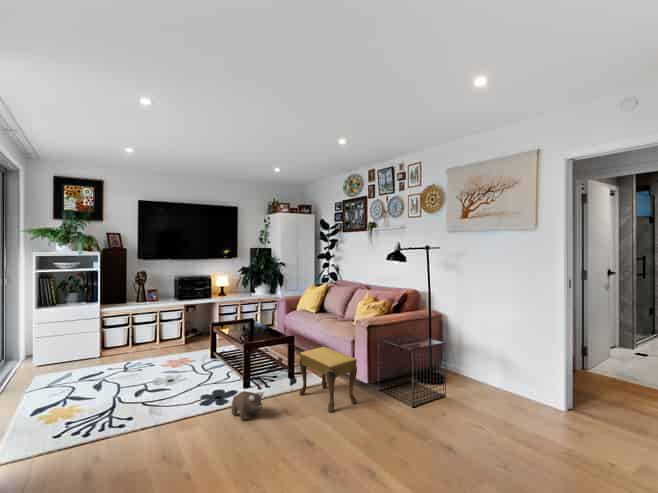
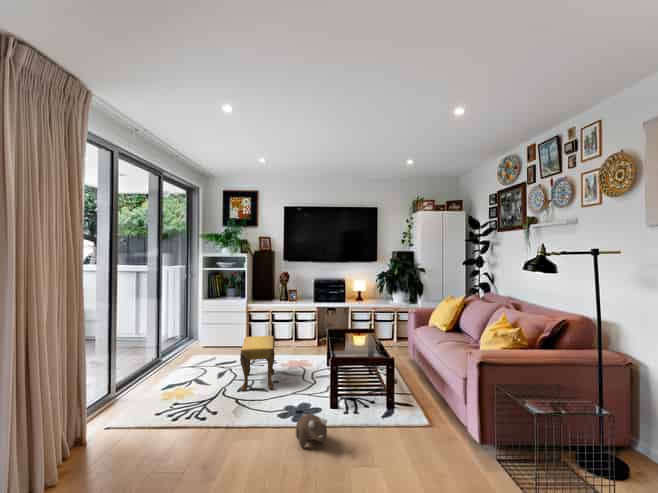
footstool: present [299,347,357,412] -> present [240,336,275,391]

